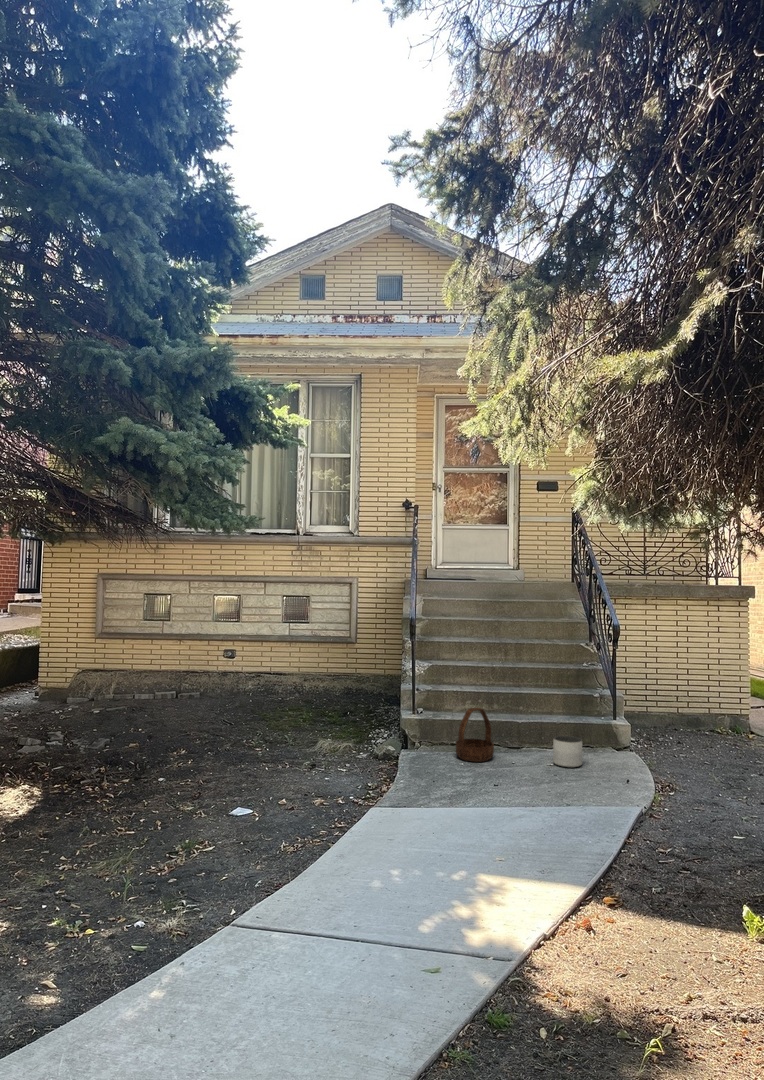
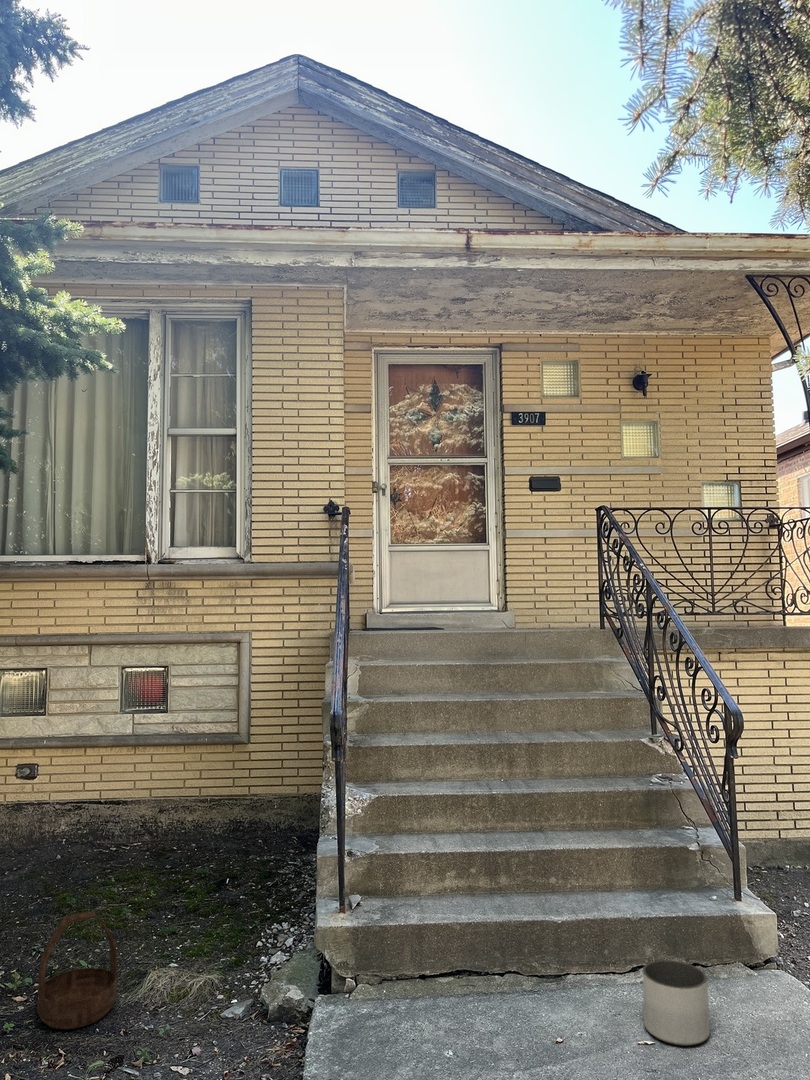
basket: present [456,708,494,762] -> present [37,911,117,1029]

